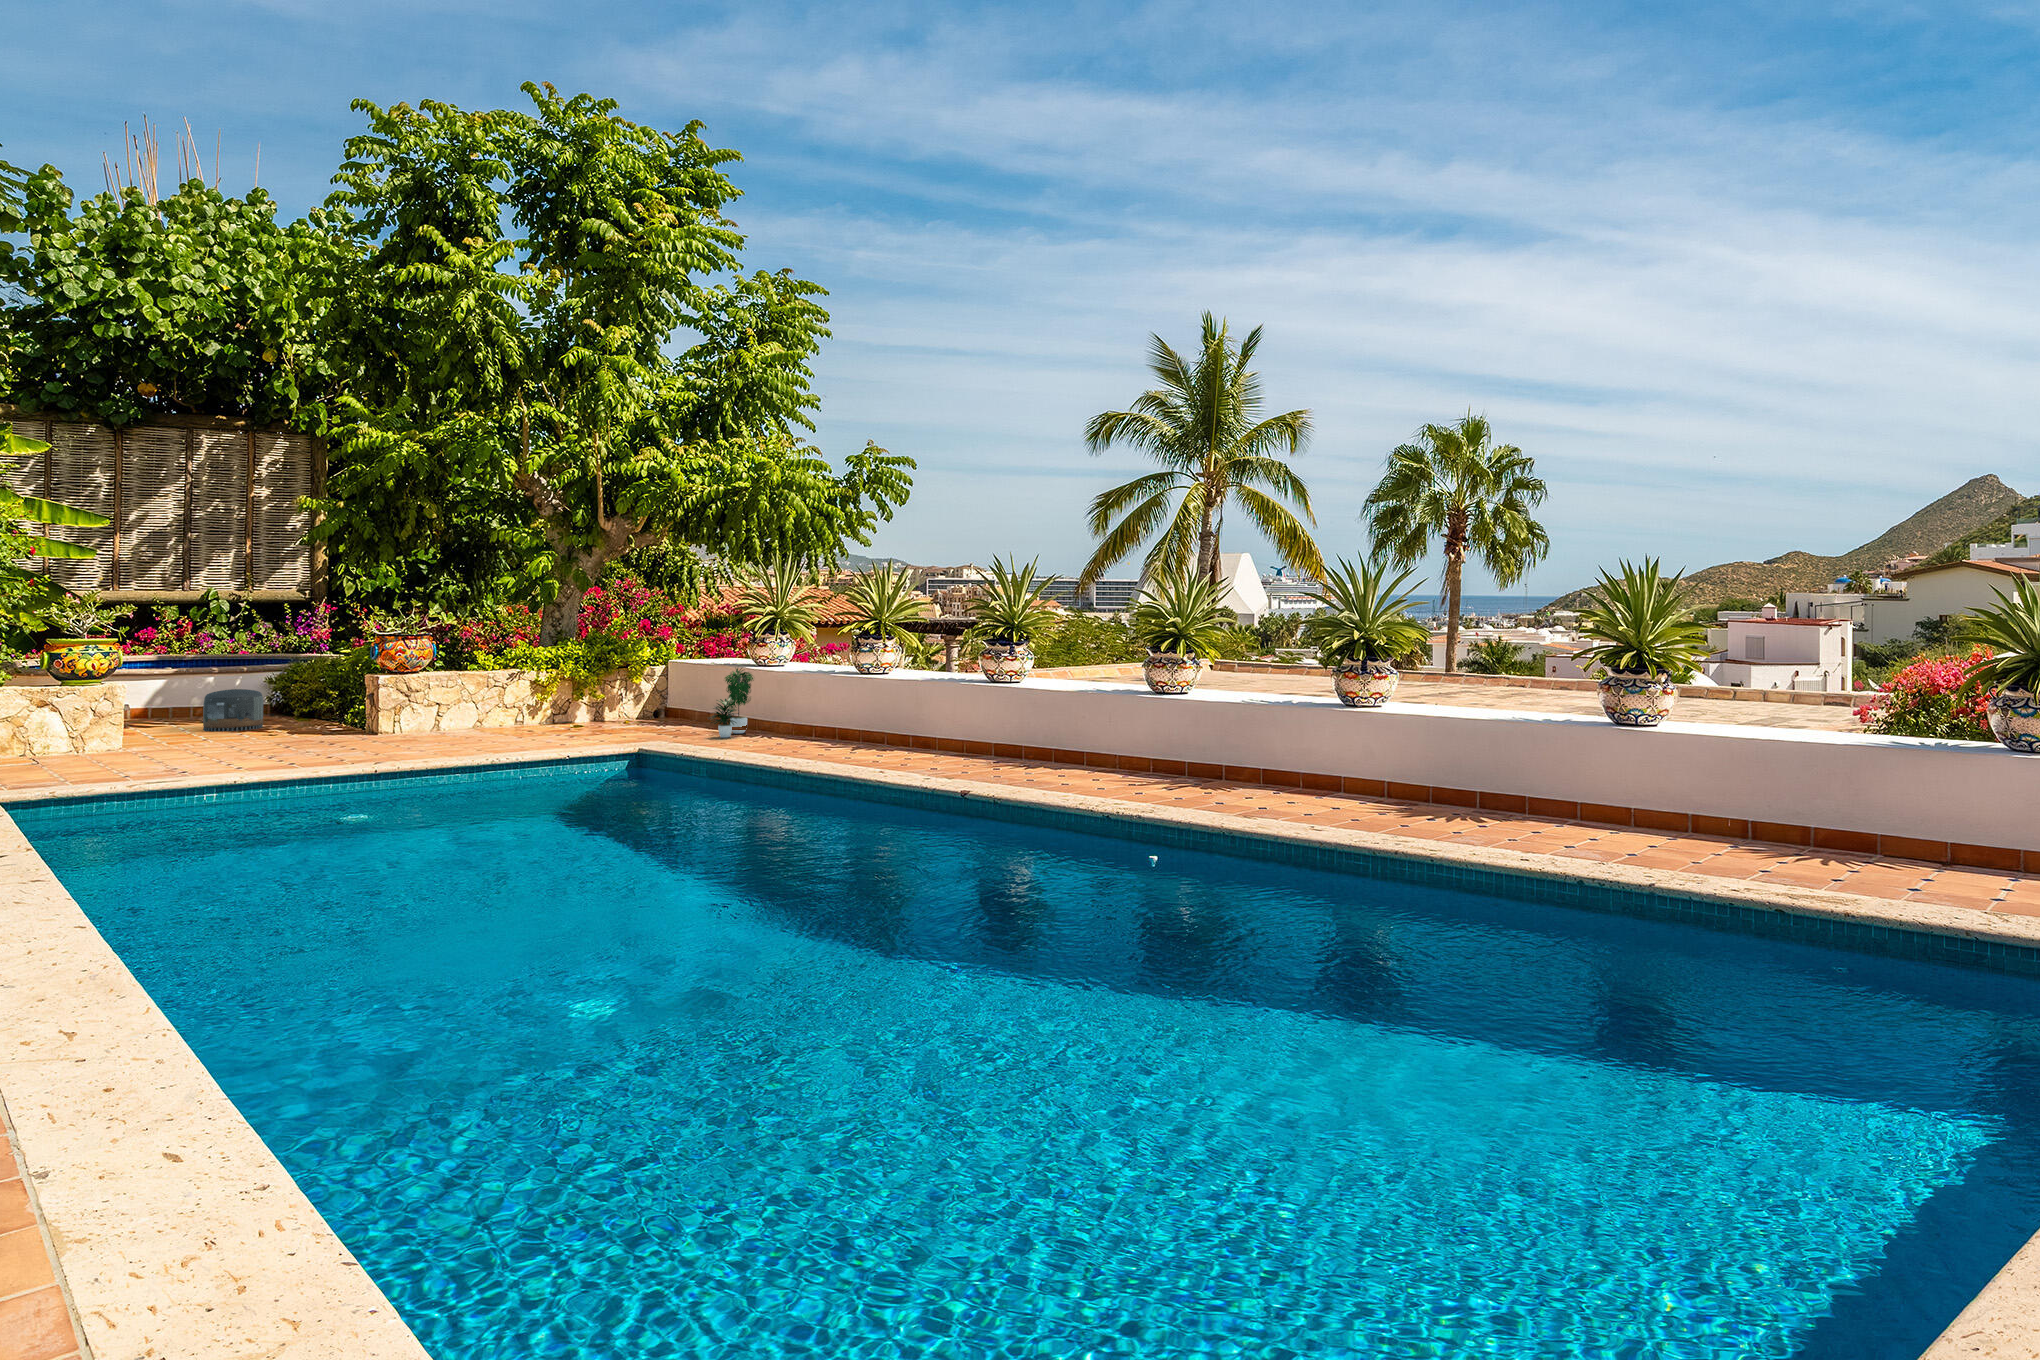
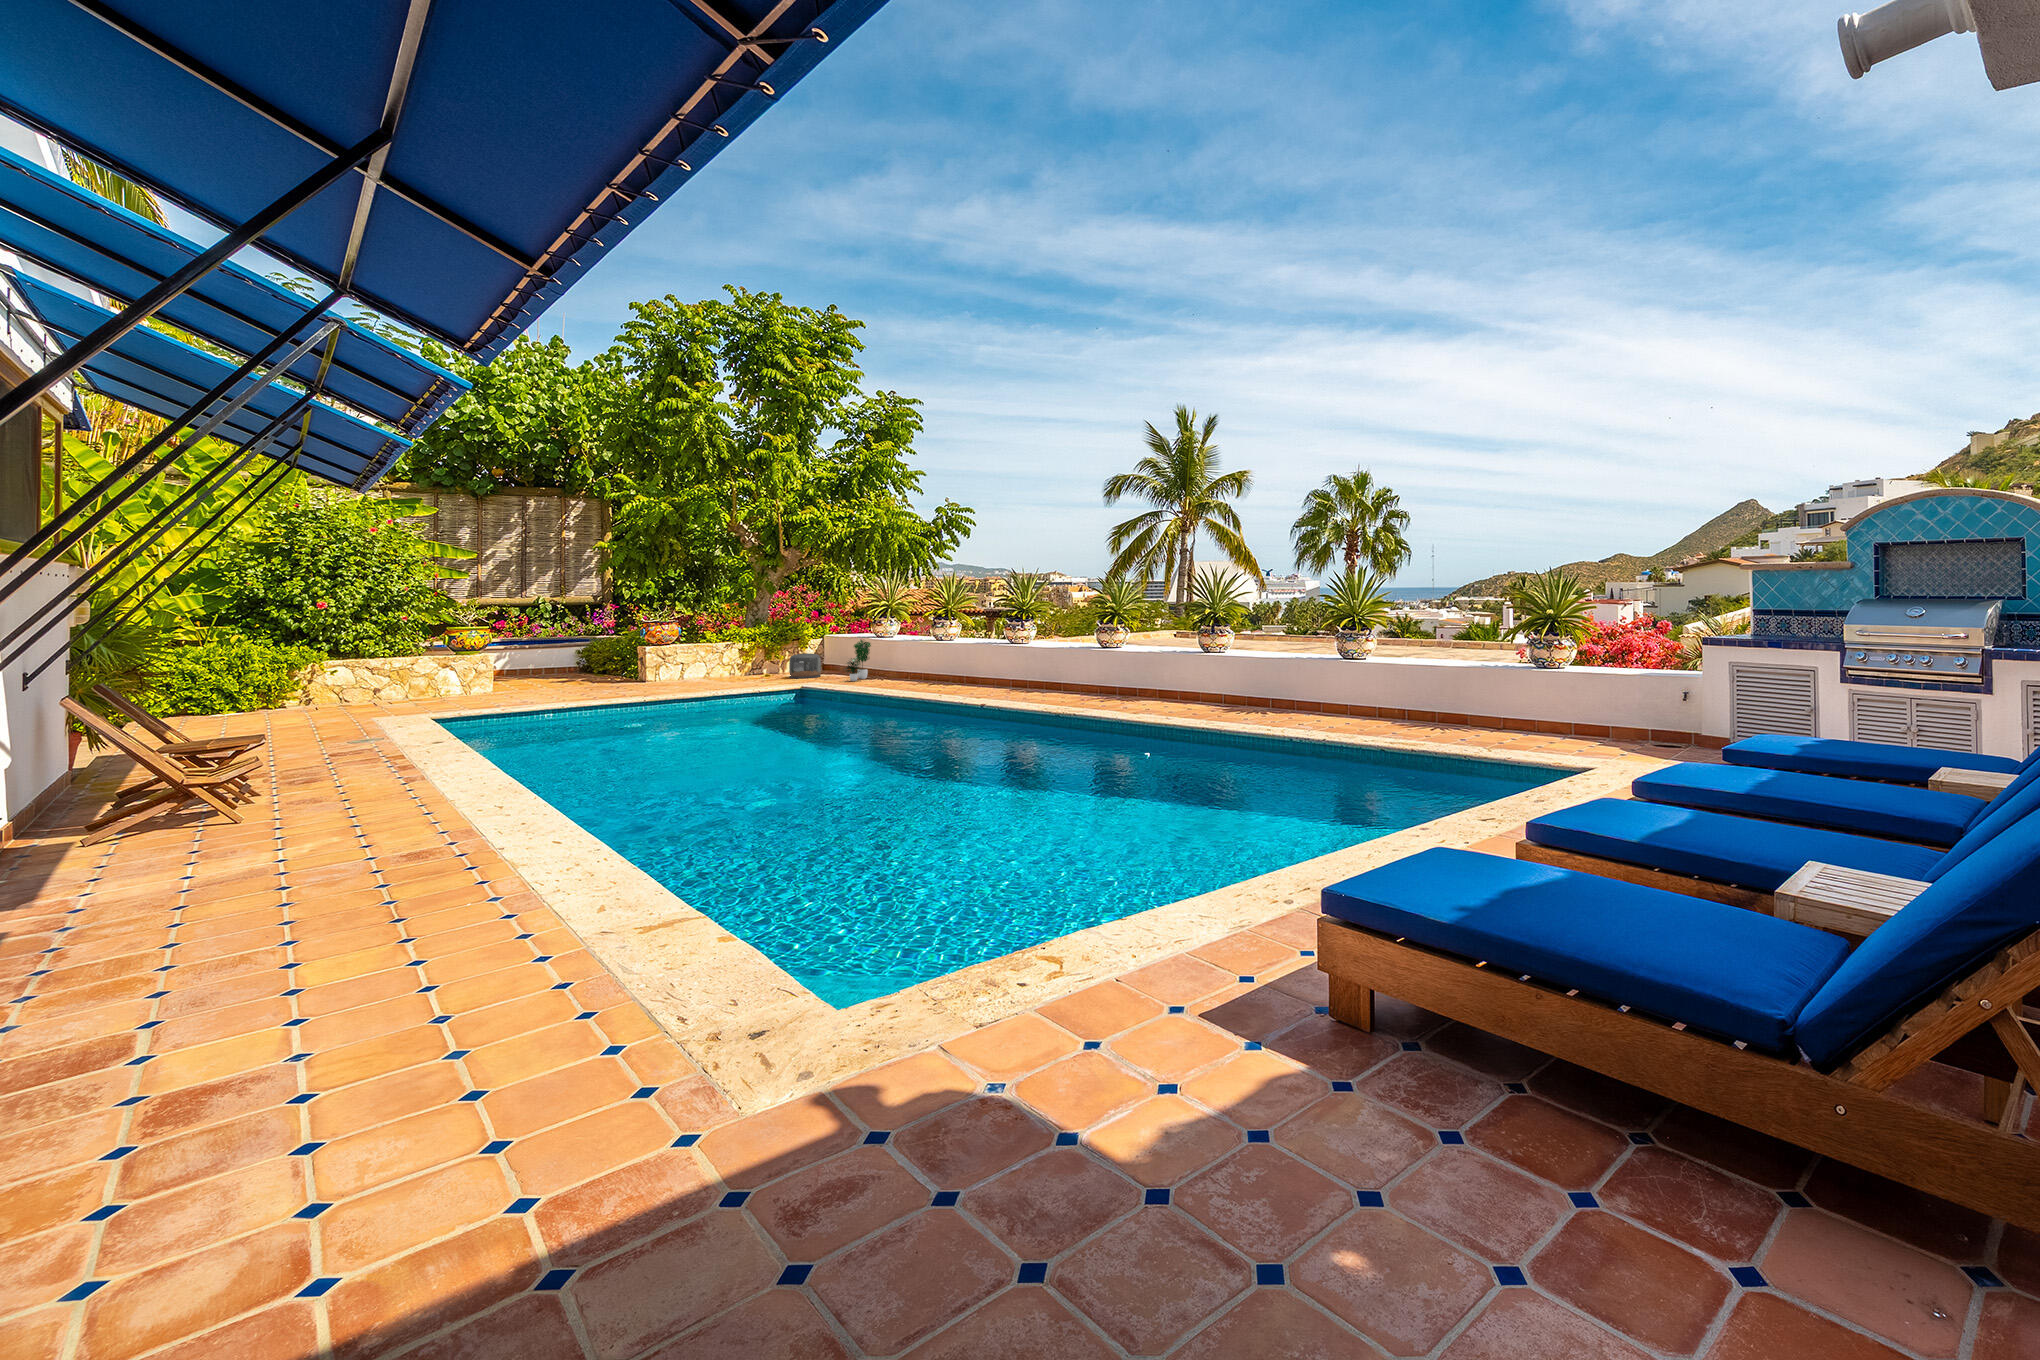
pouf: present [203,689,263,731] -> present [789,653,821,679]

